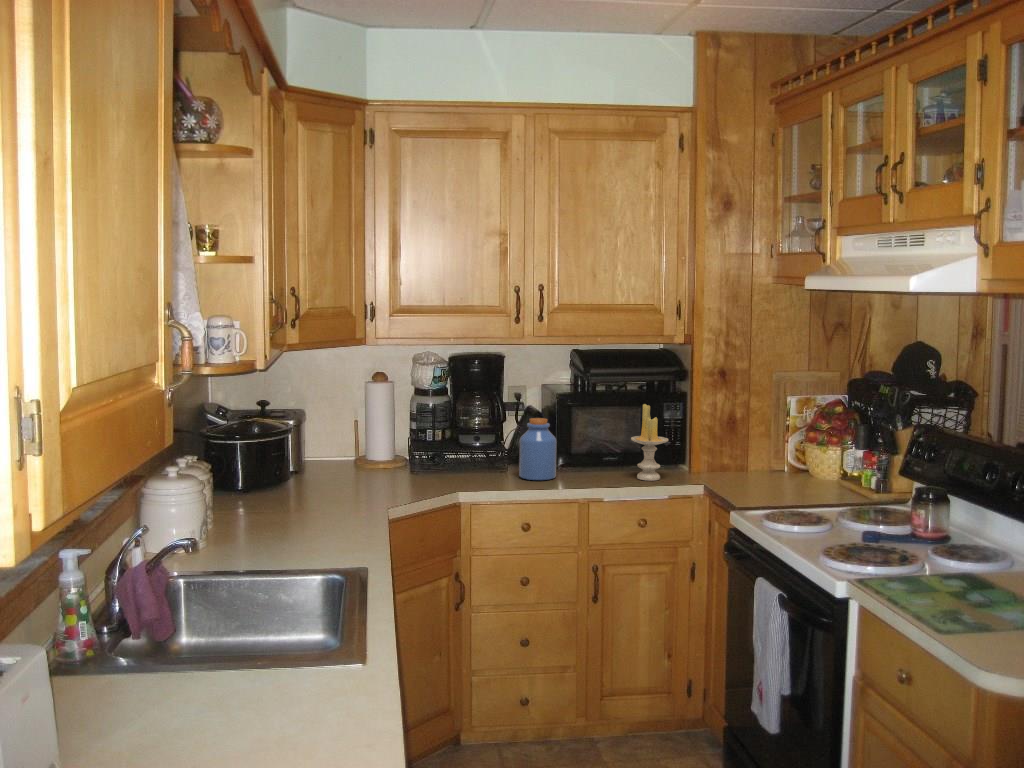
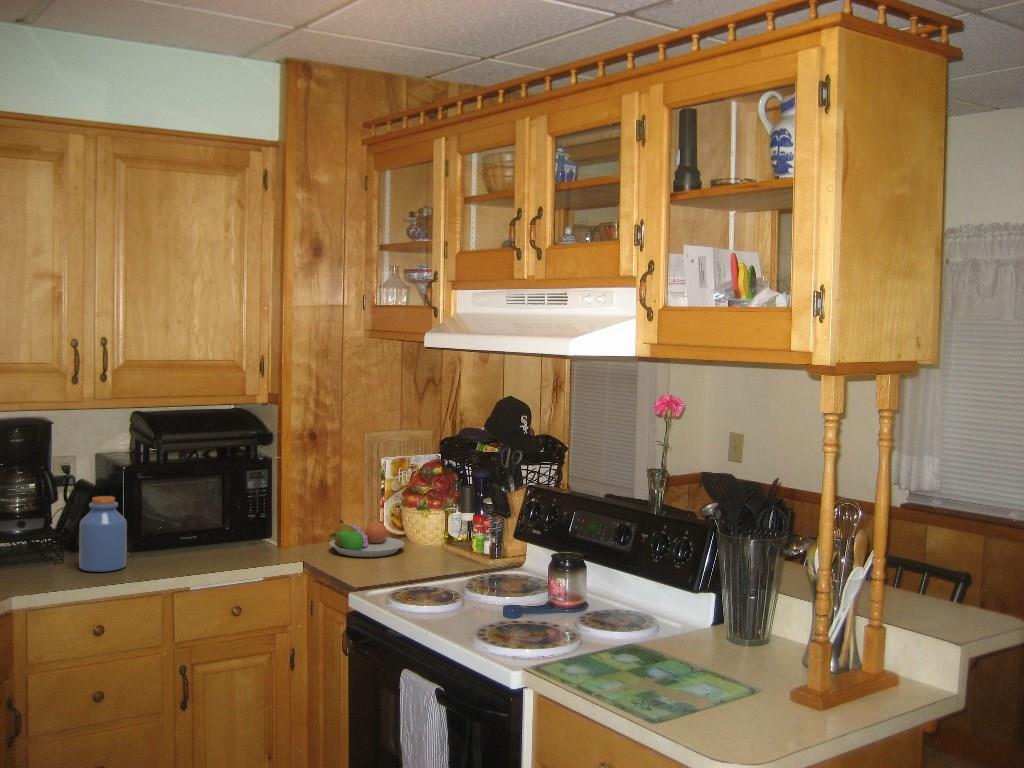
candle: present [631,404,668,481] -> none [216,473,260,561]
fruit bowl: none [731,451,804,487] -> present [329,520,404,557]

